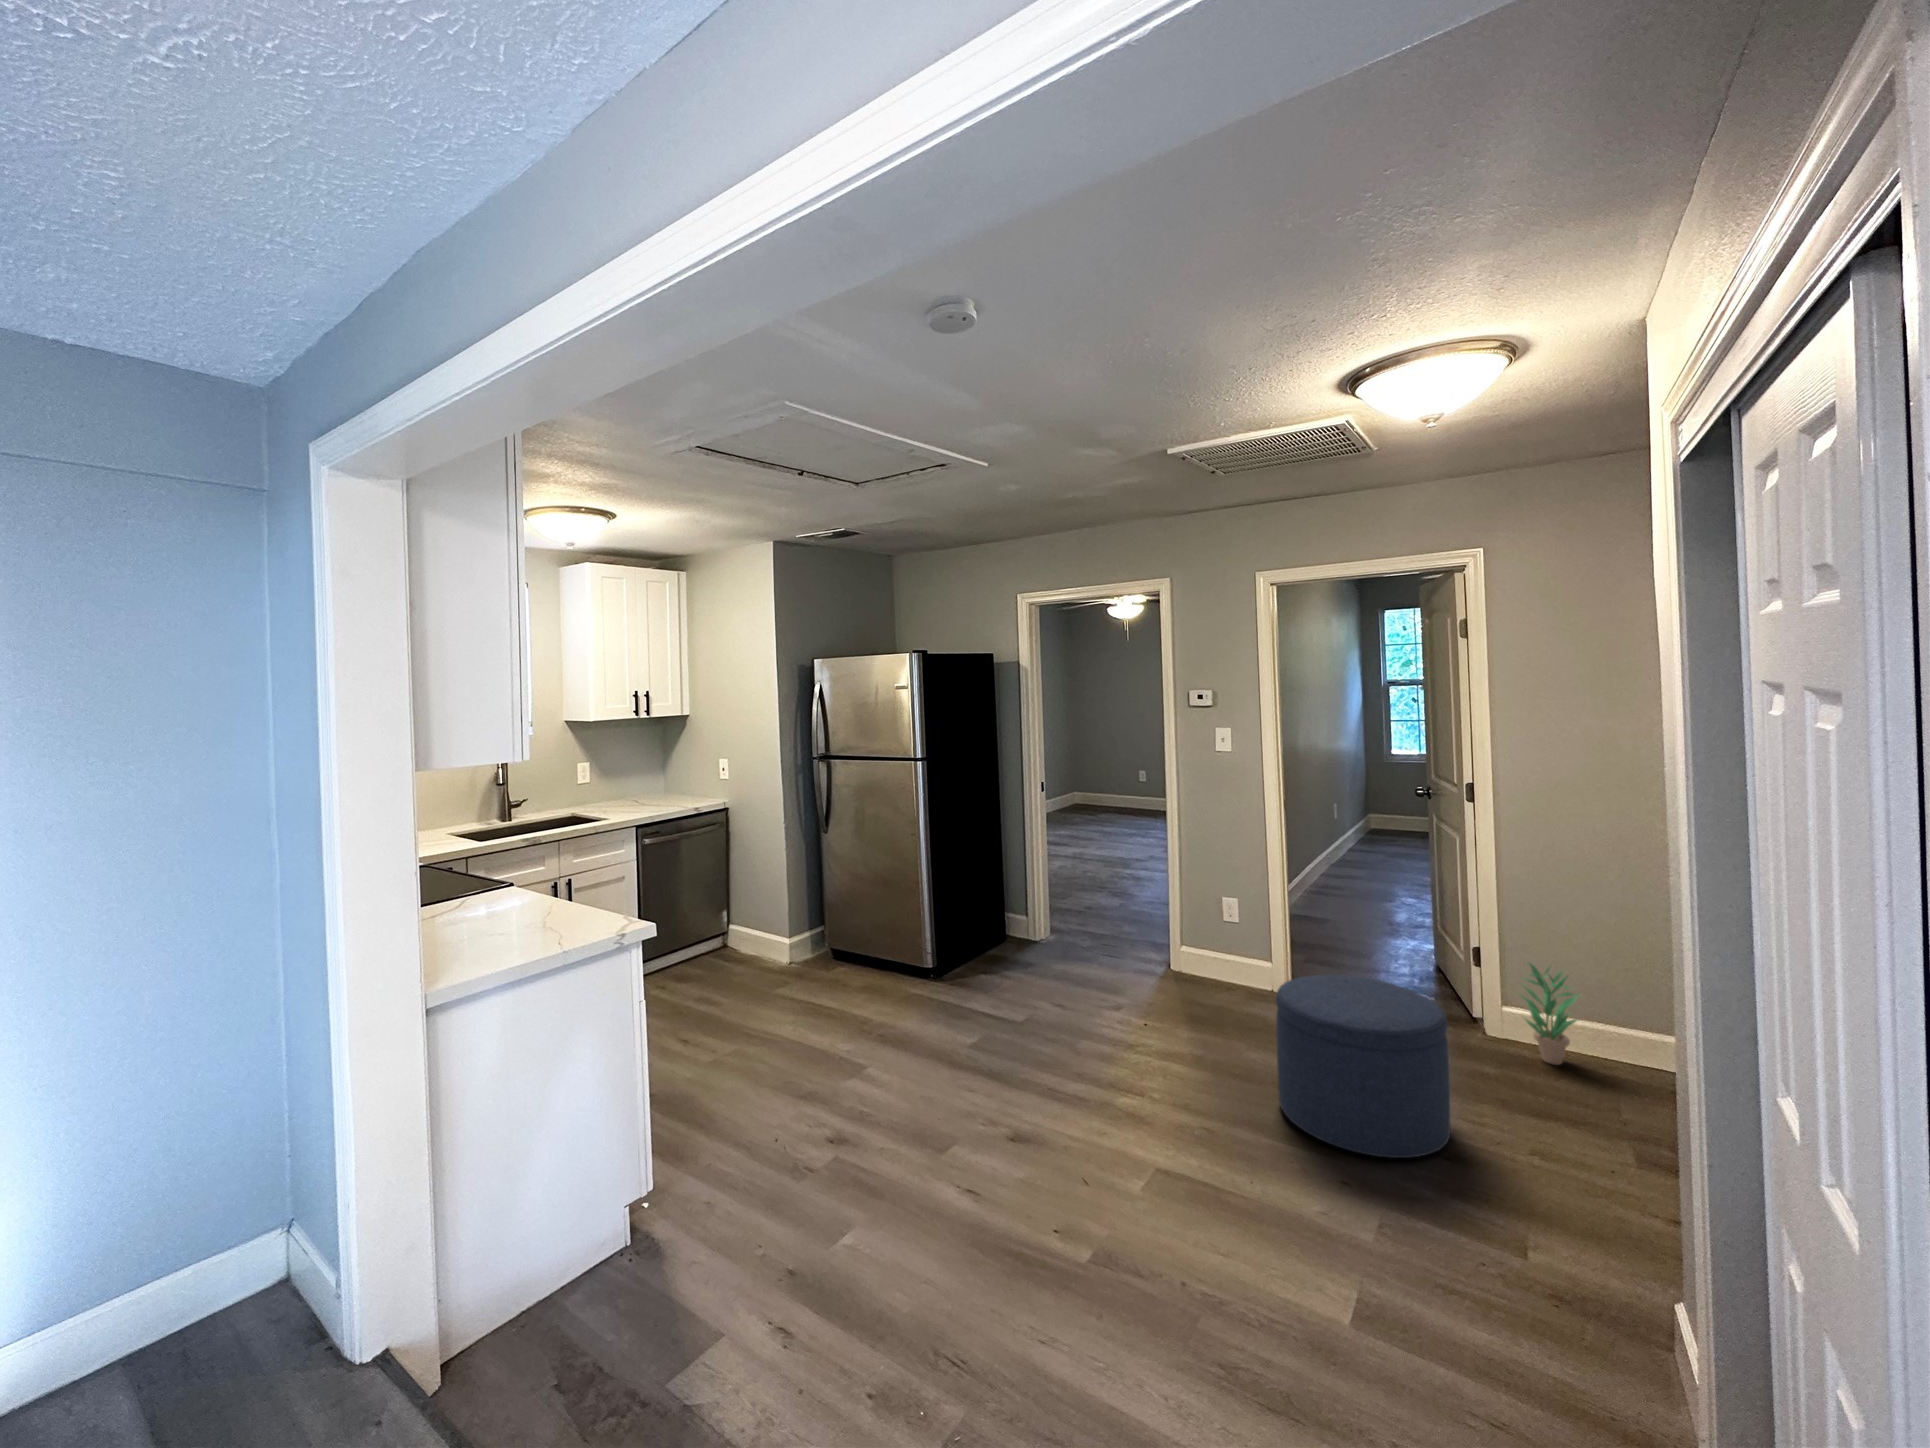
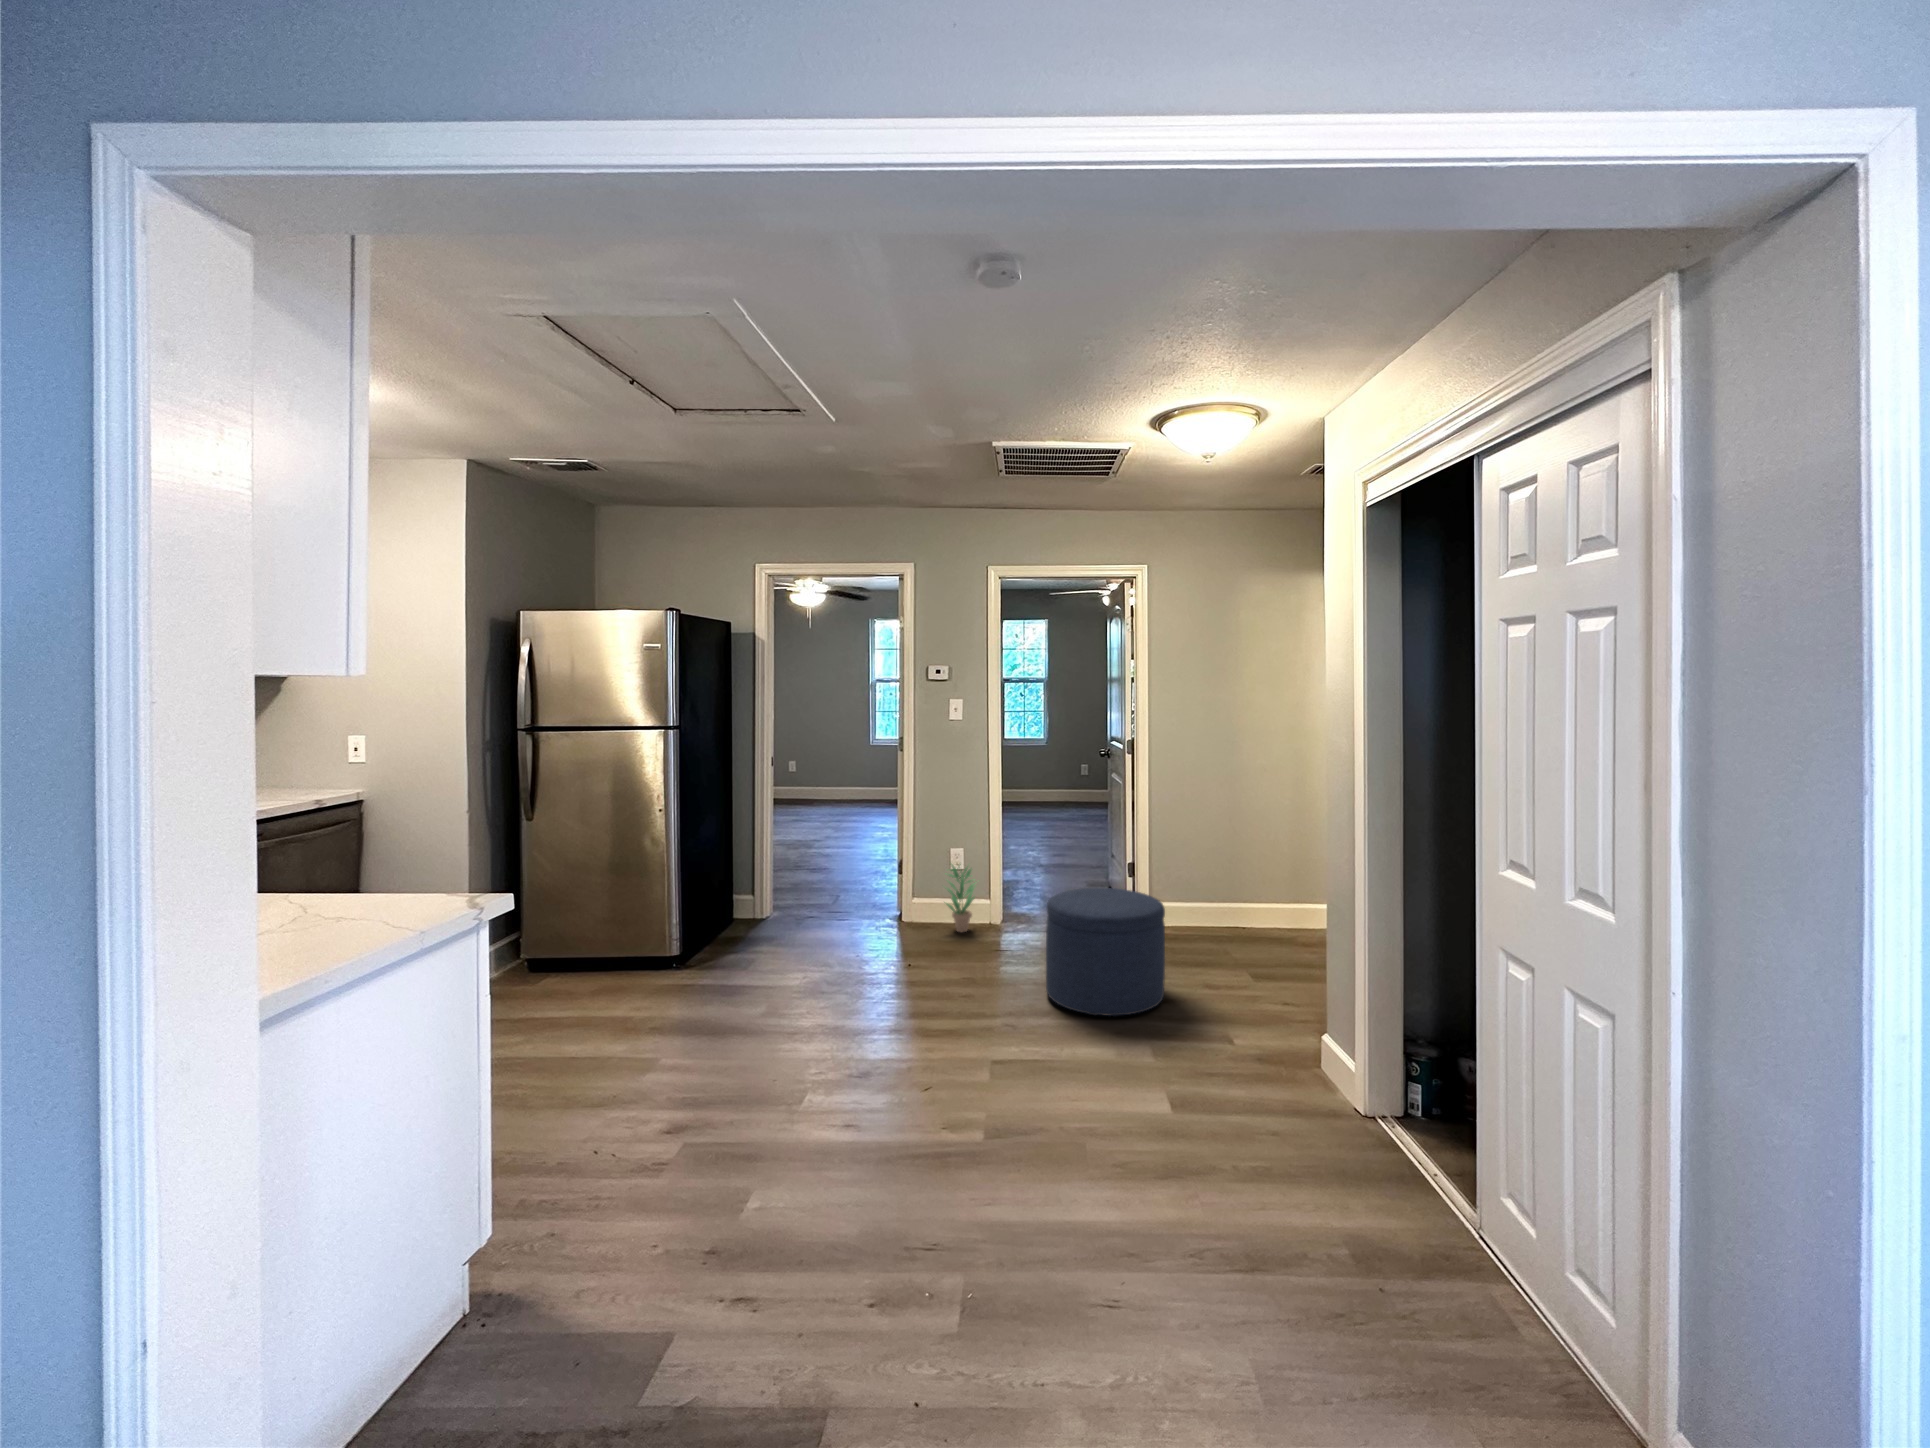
potted plant: present [1522,963,1578,1065] -> present [947,864,975,932]

